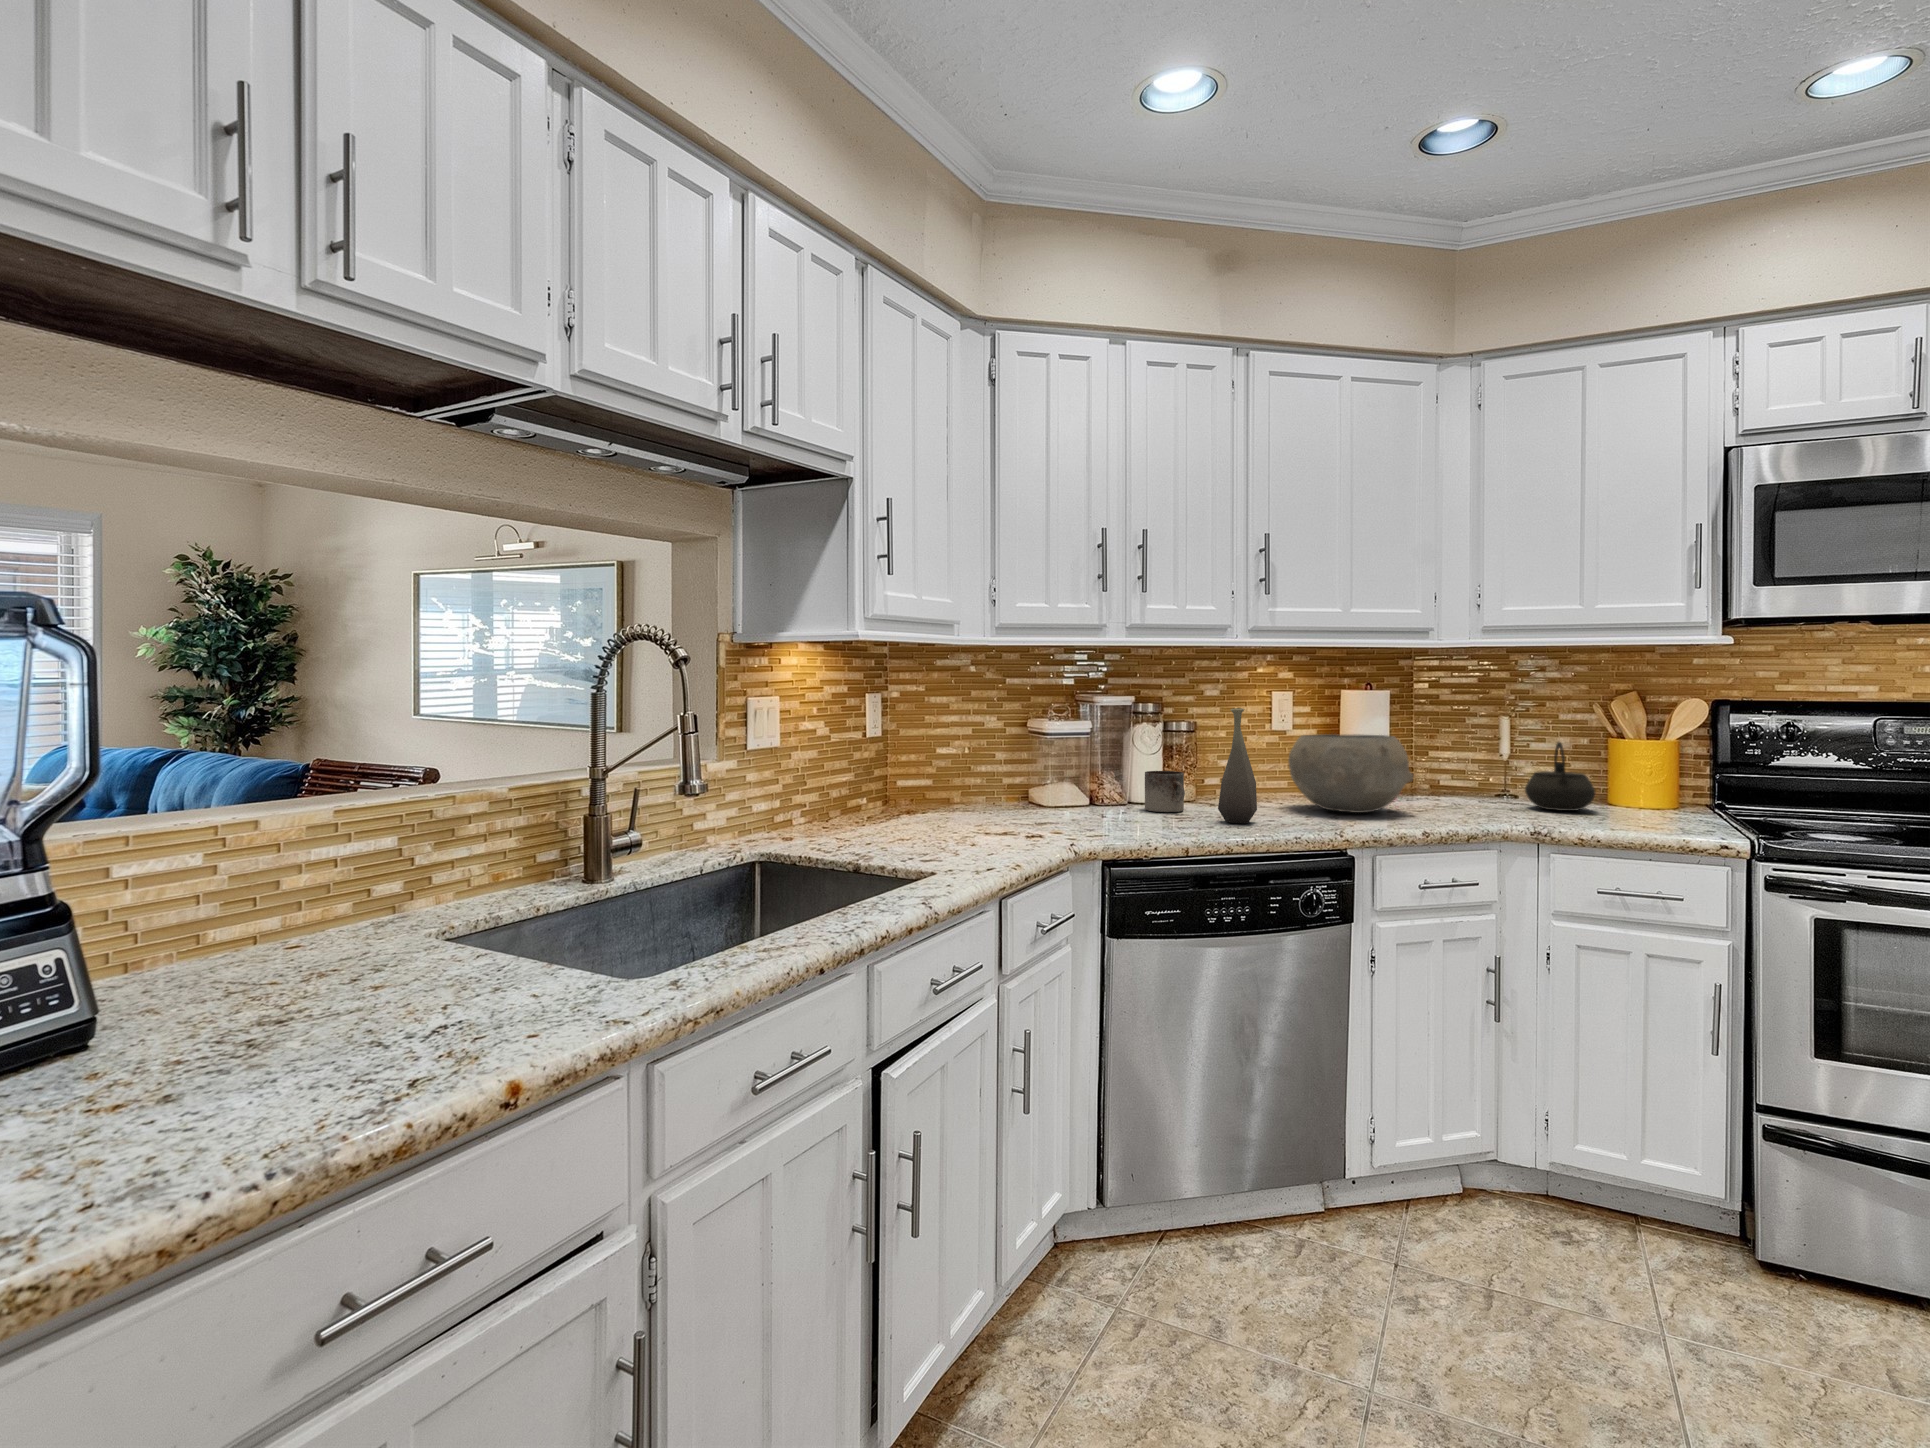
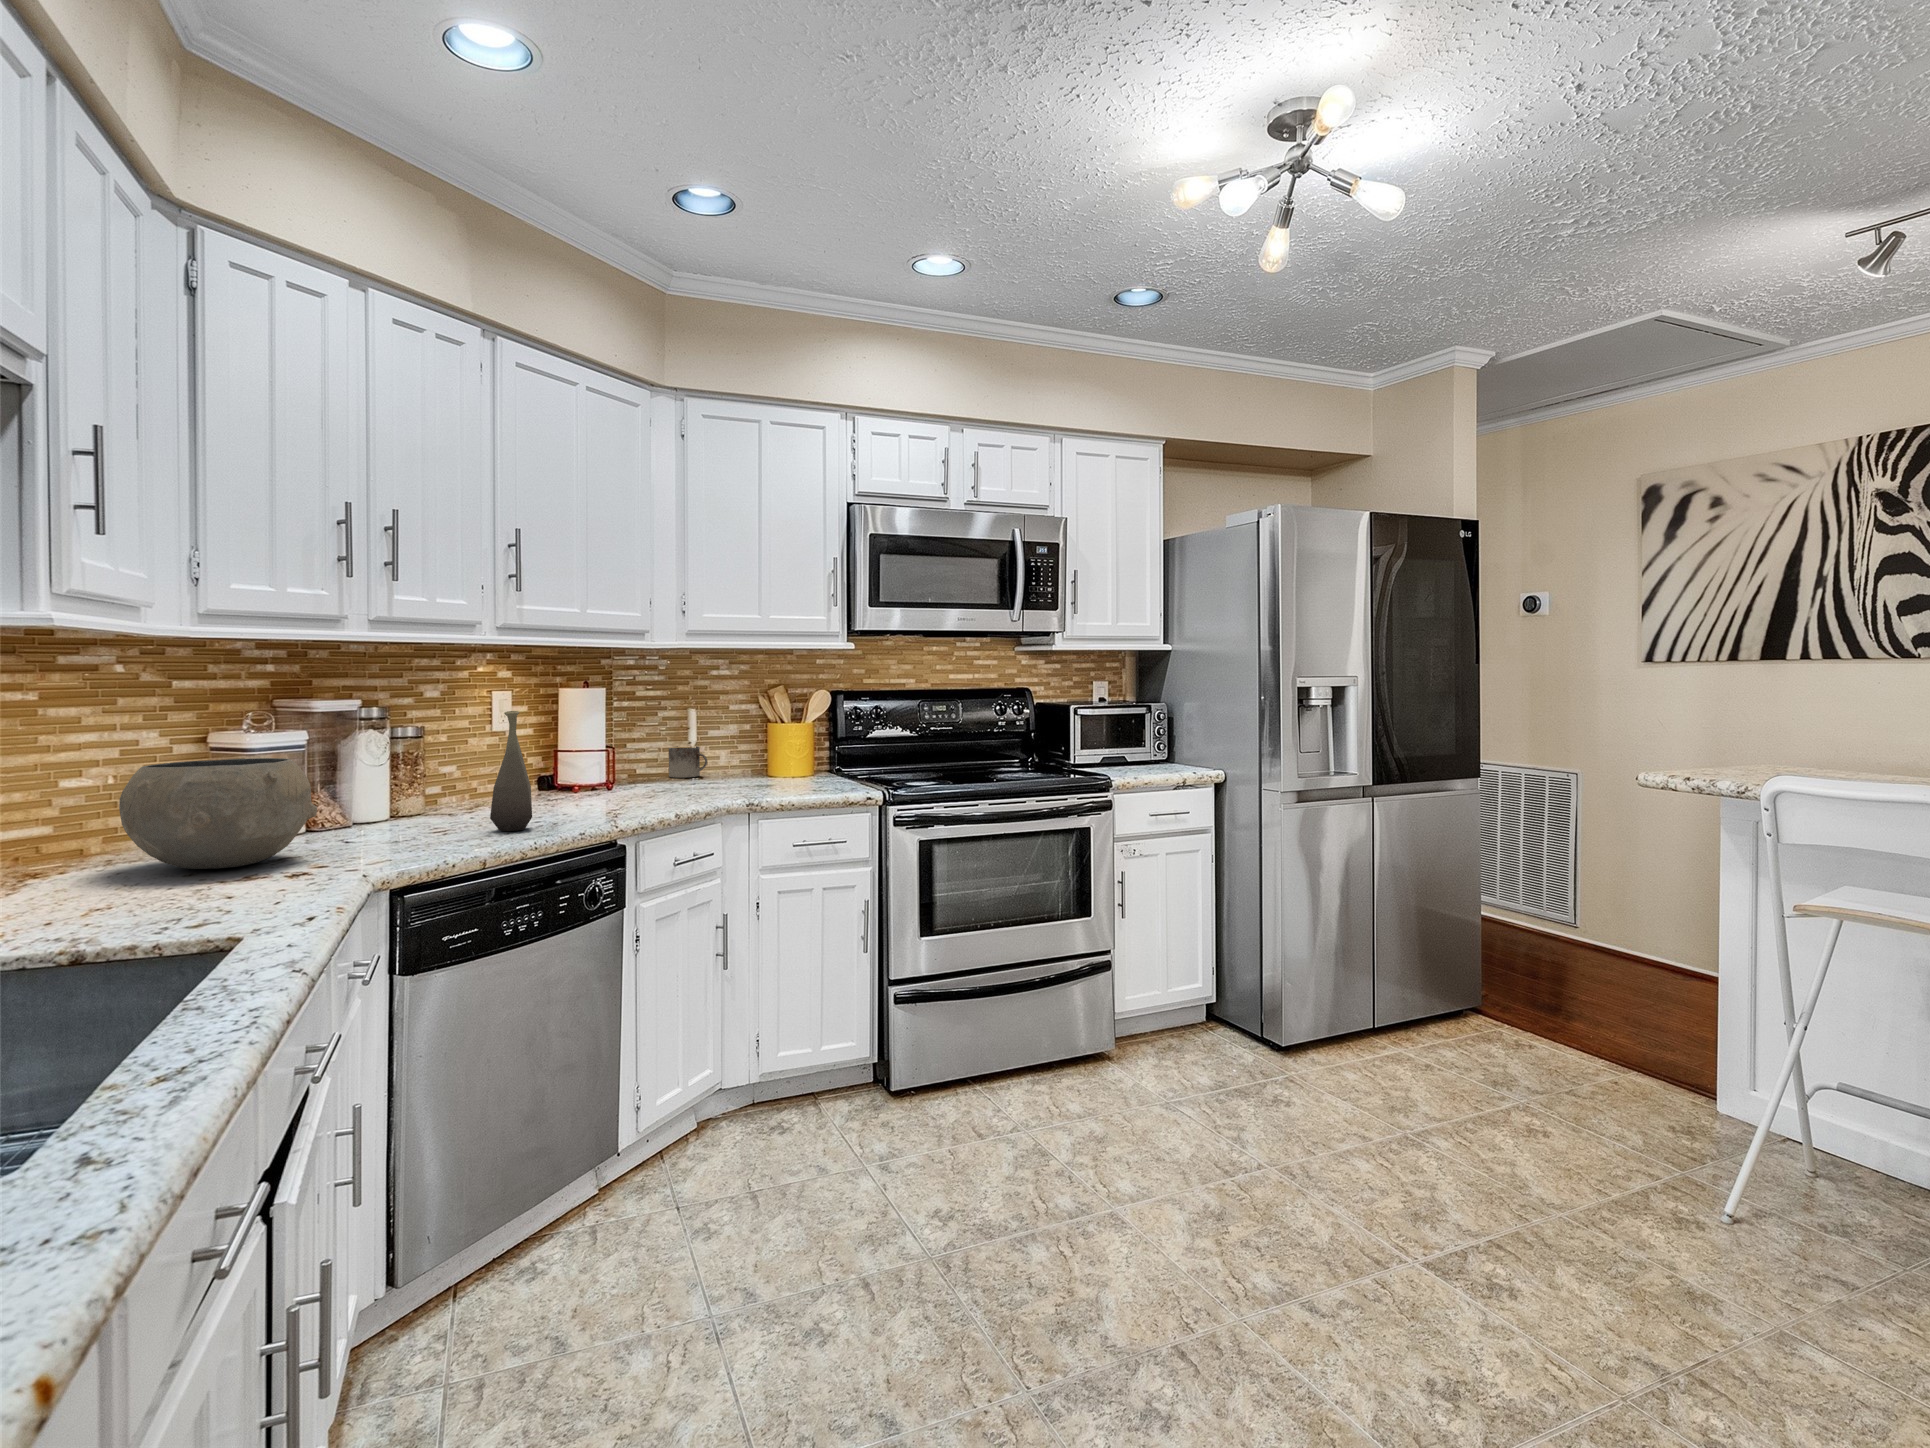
ceramic bowl: present [1289,734,1413,813] -> present [119,758,317,869]
kettle: present [1525,742,1595,811] -> none [724,729,775,786]
mug: present [1145,771,1185,812] -> present [669,746,707,778]

